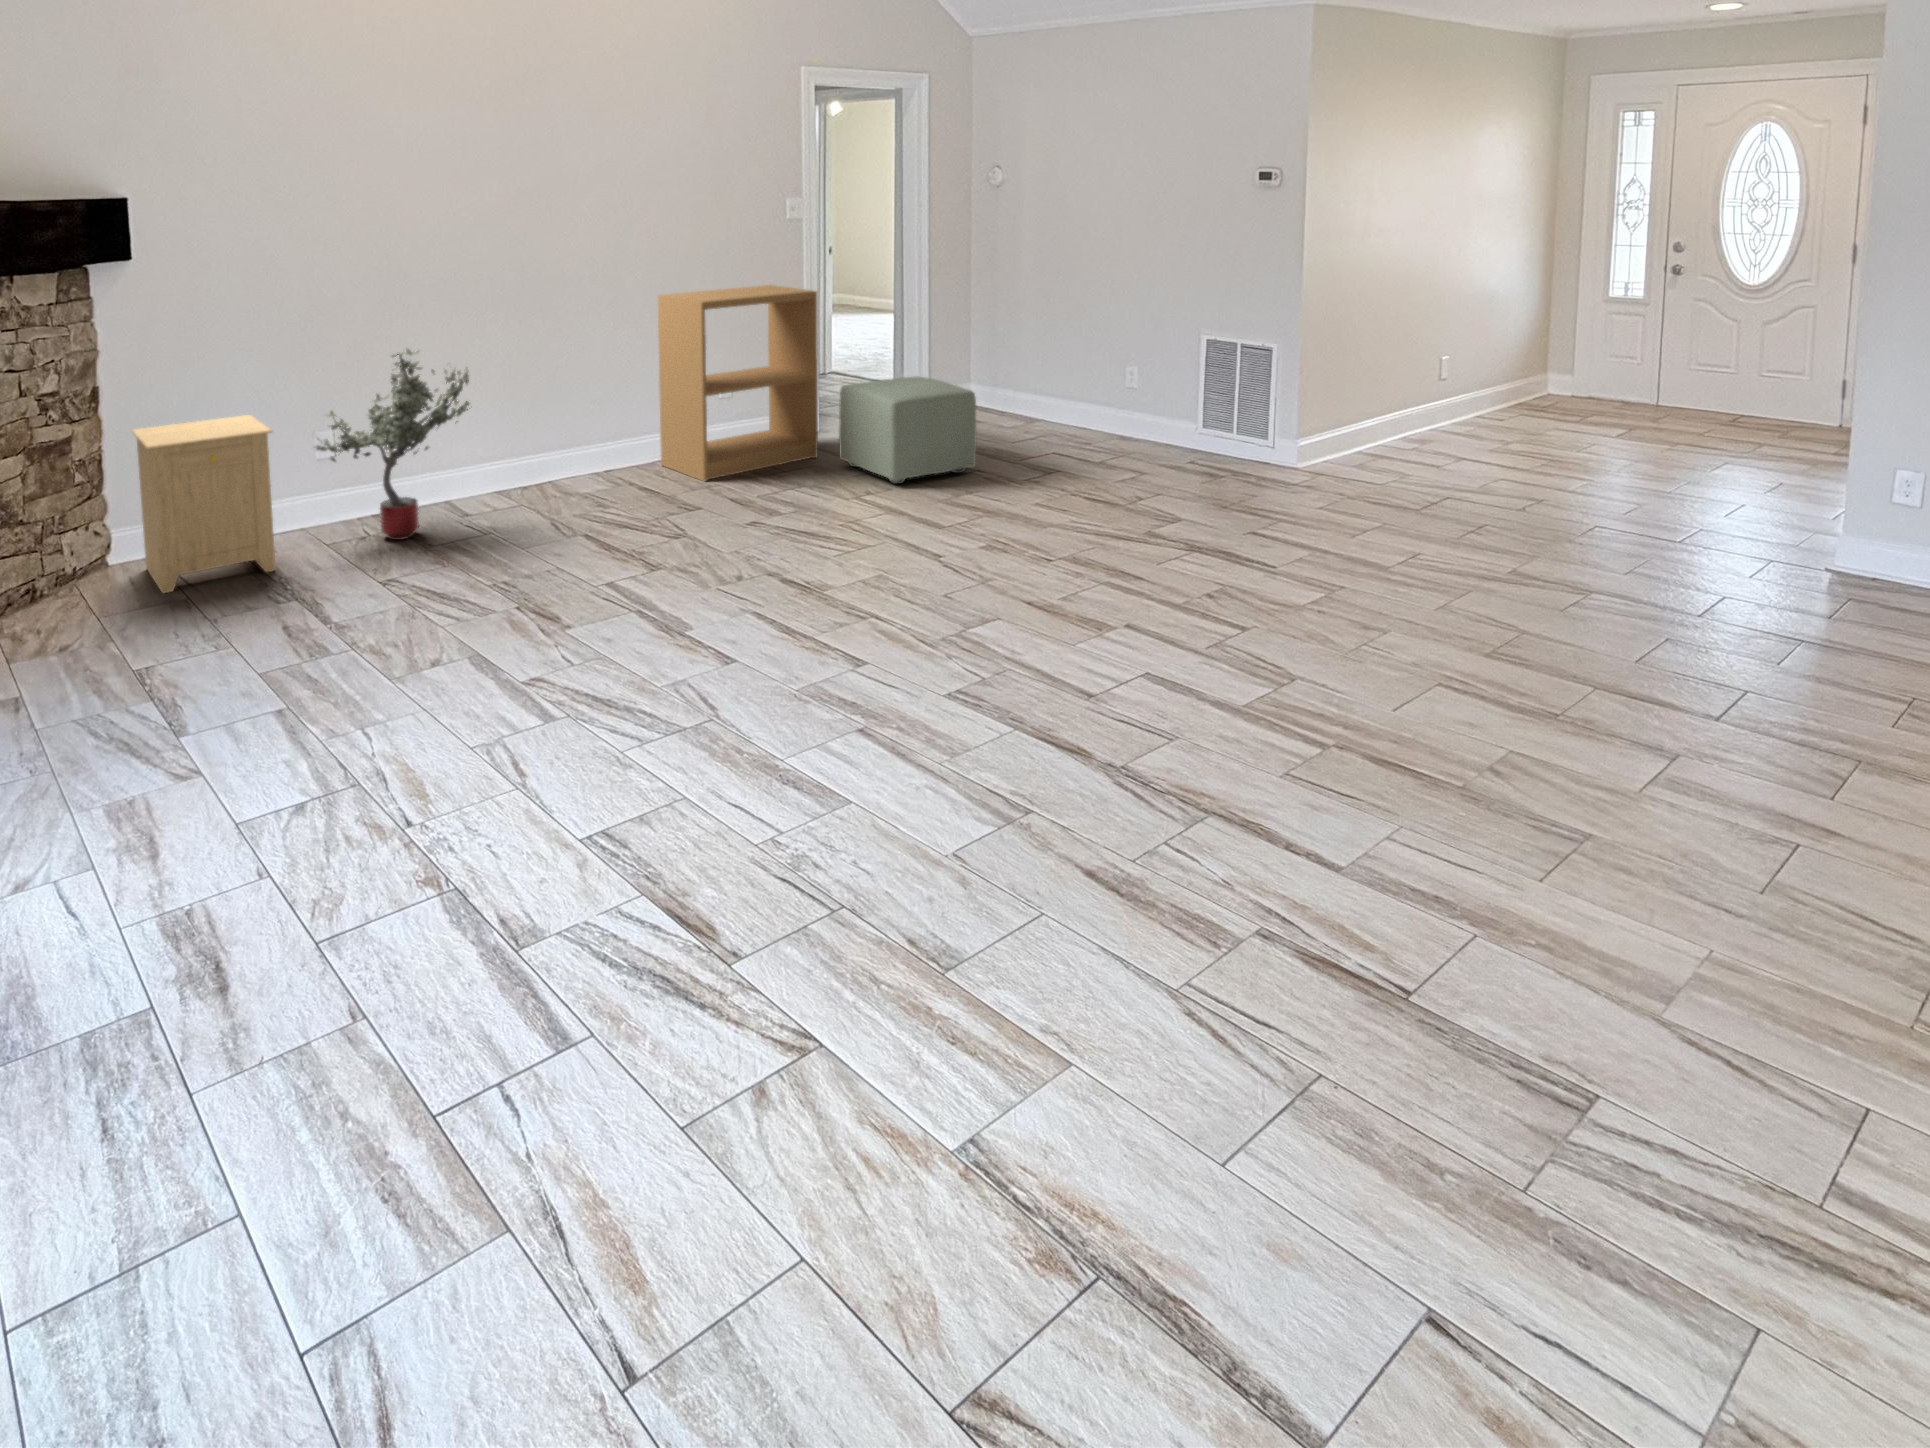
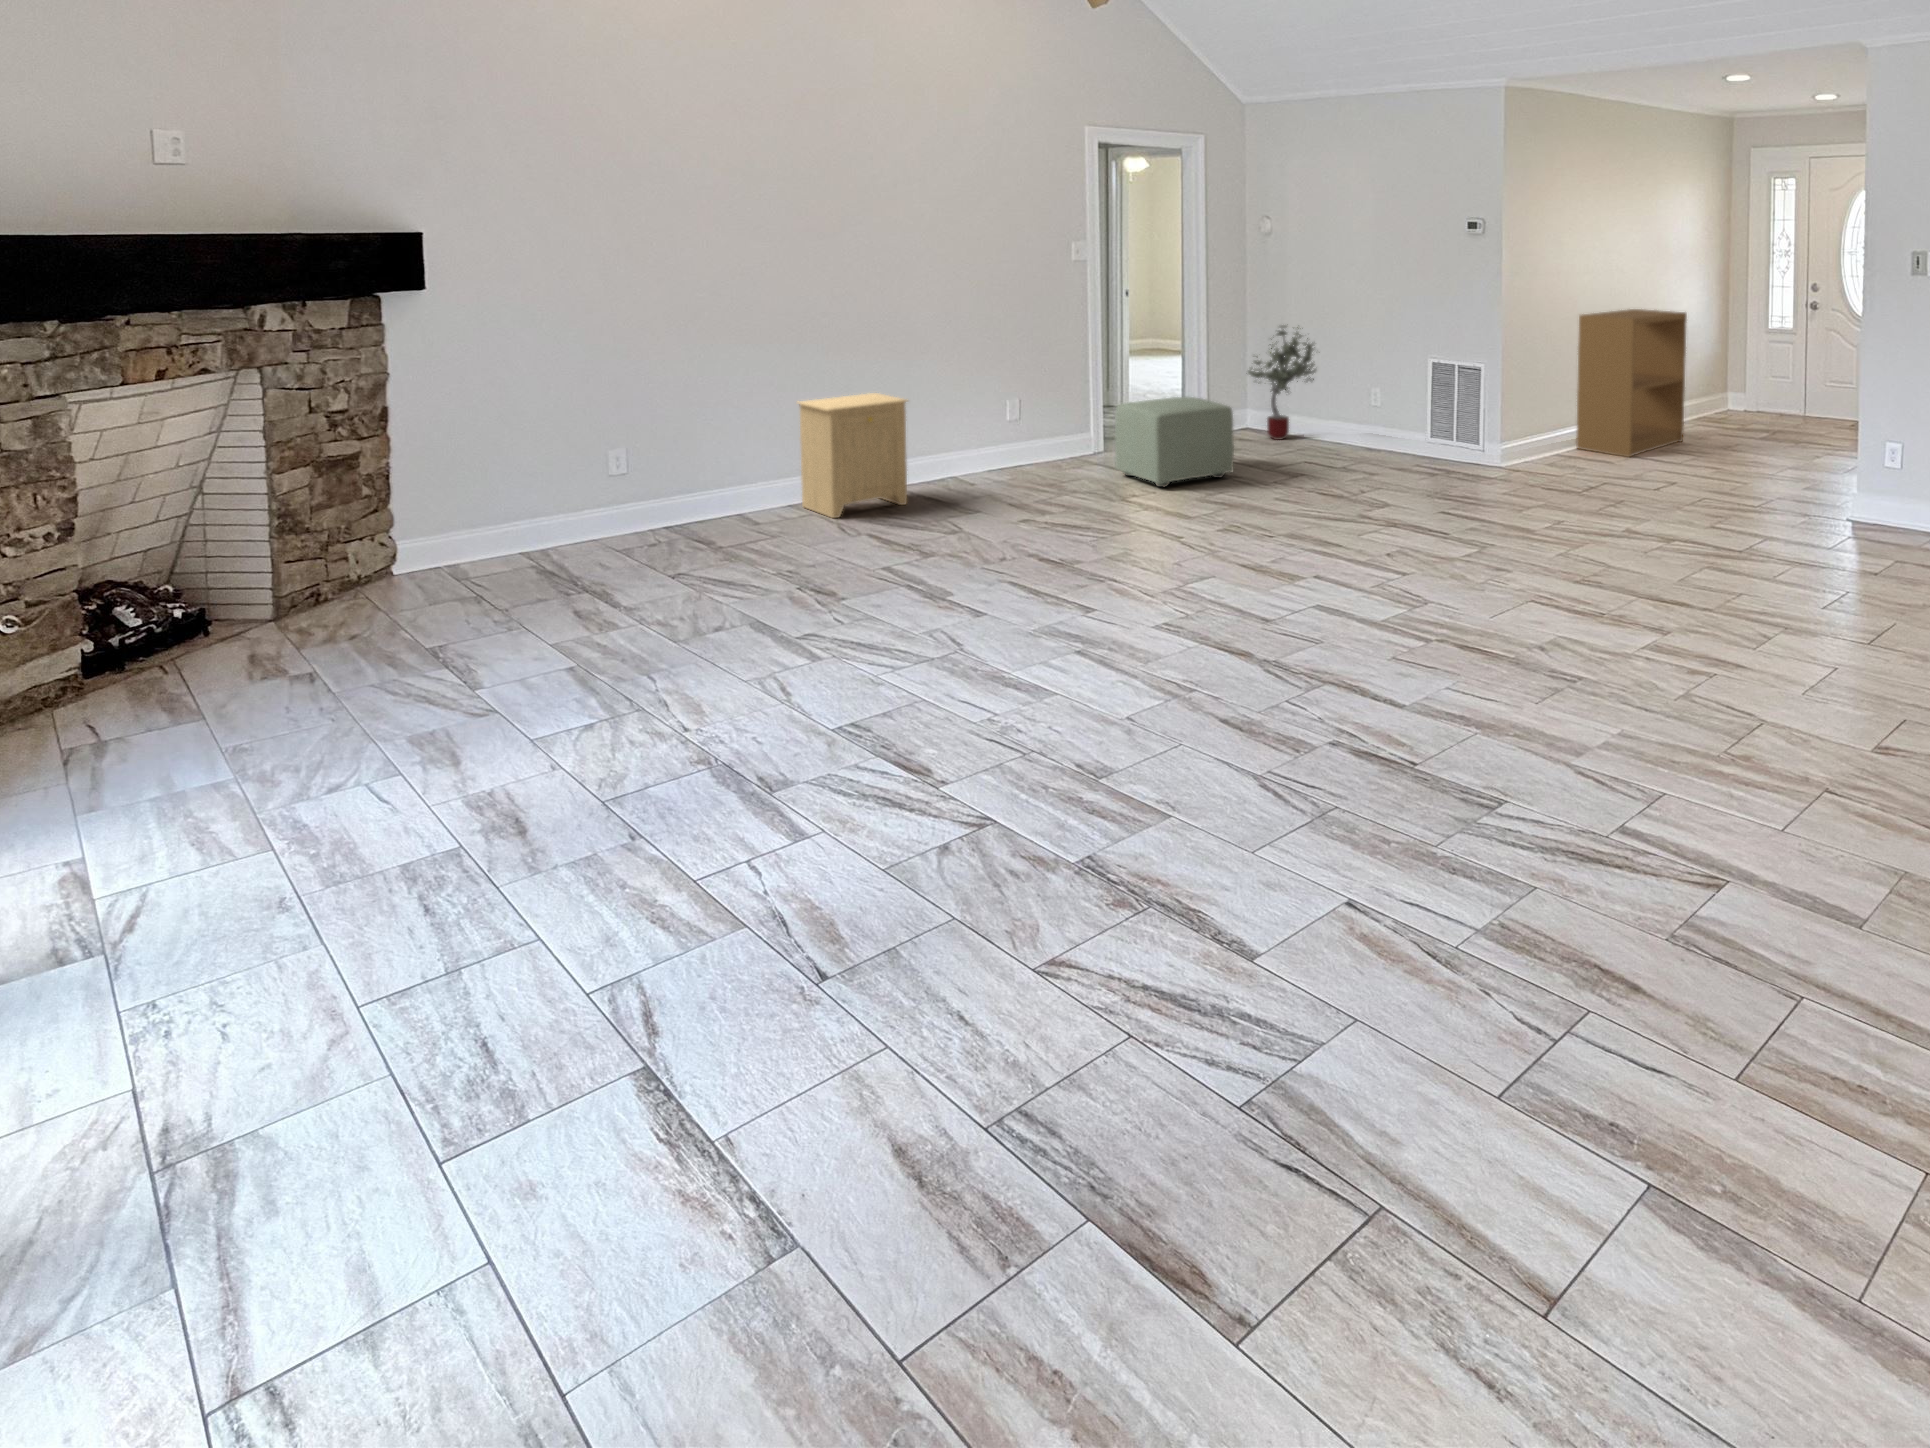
bookshelf: present [658,285,818,481] -> present [1576,309,1687,457]
potted tree: present [315,349,469,540] -> present [1248,325,1316,440]
side table: present [132,415,275,593] -> present [798,393,907,518]

